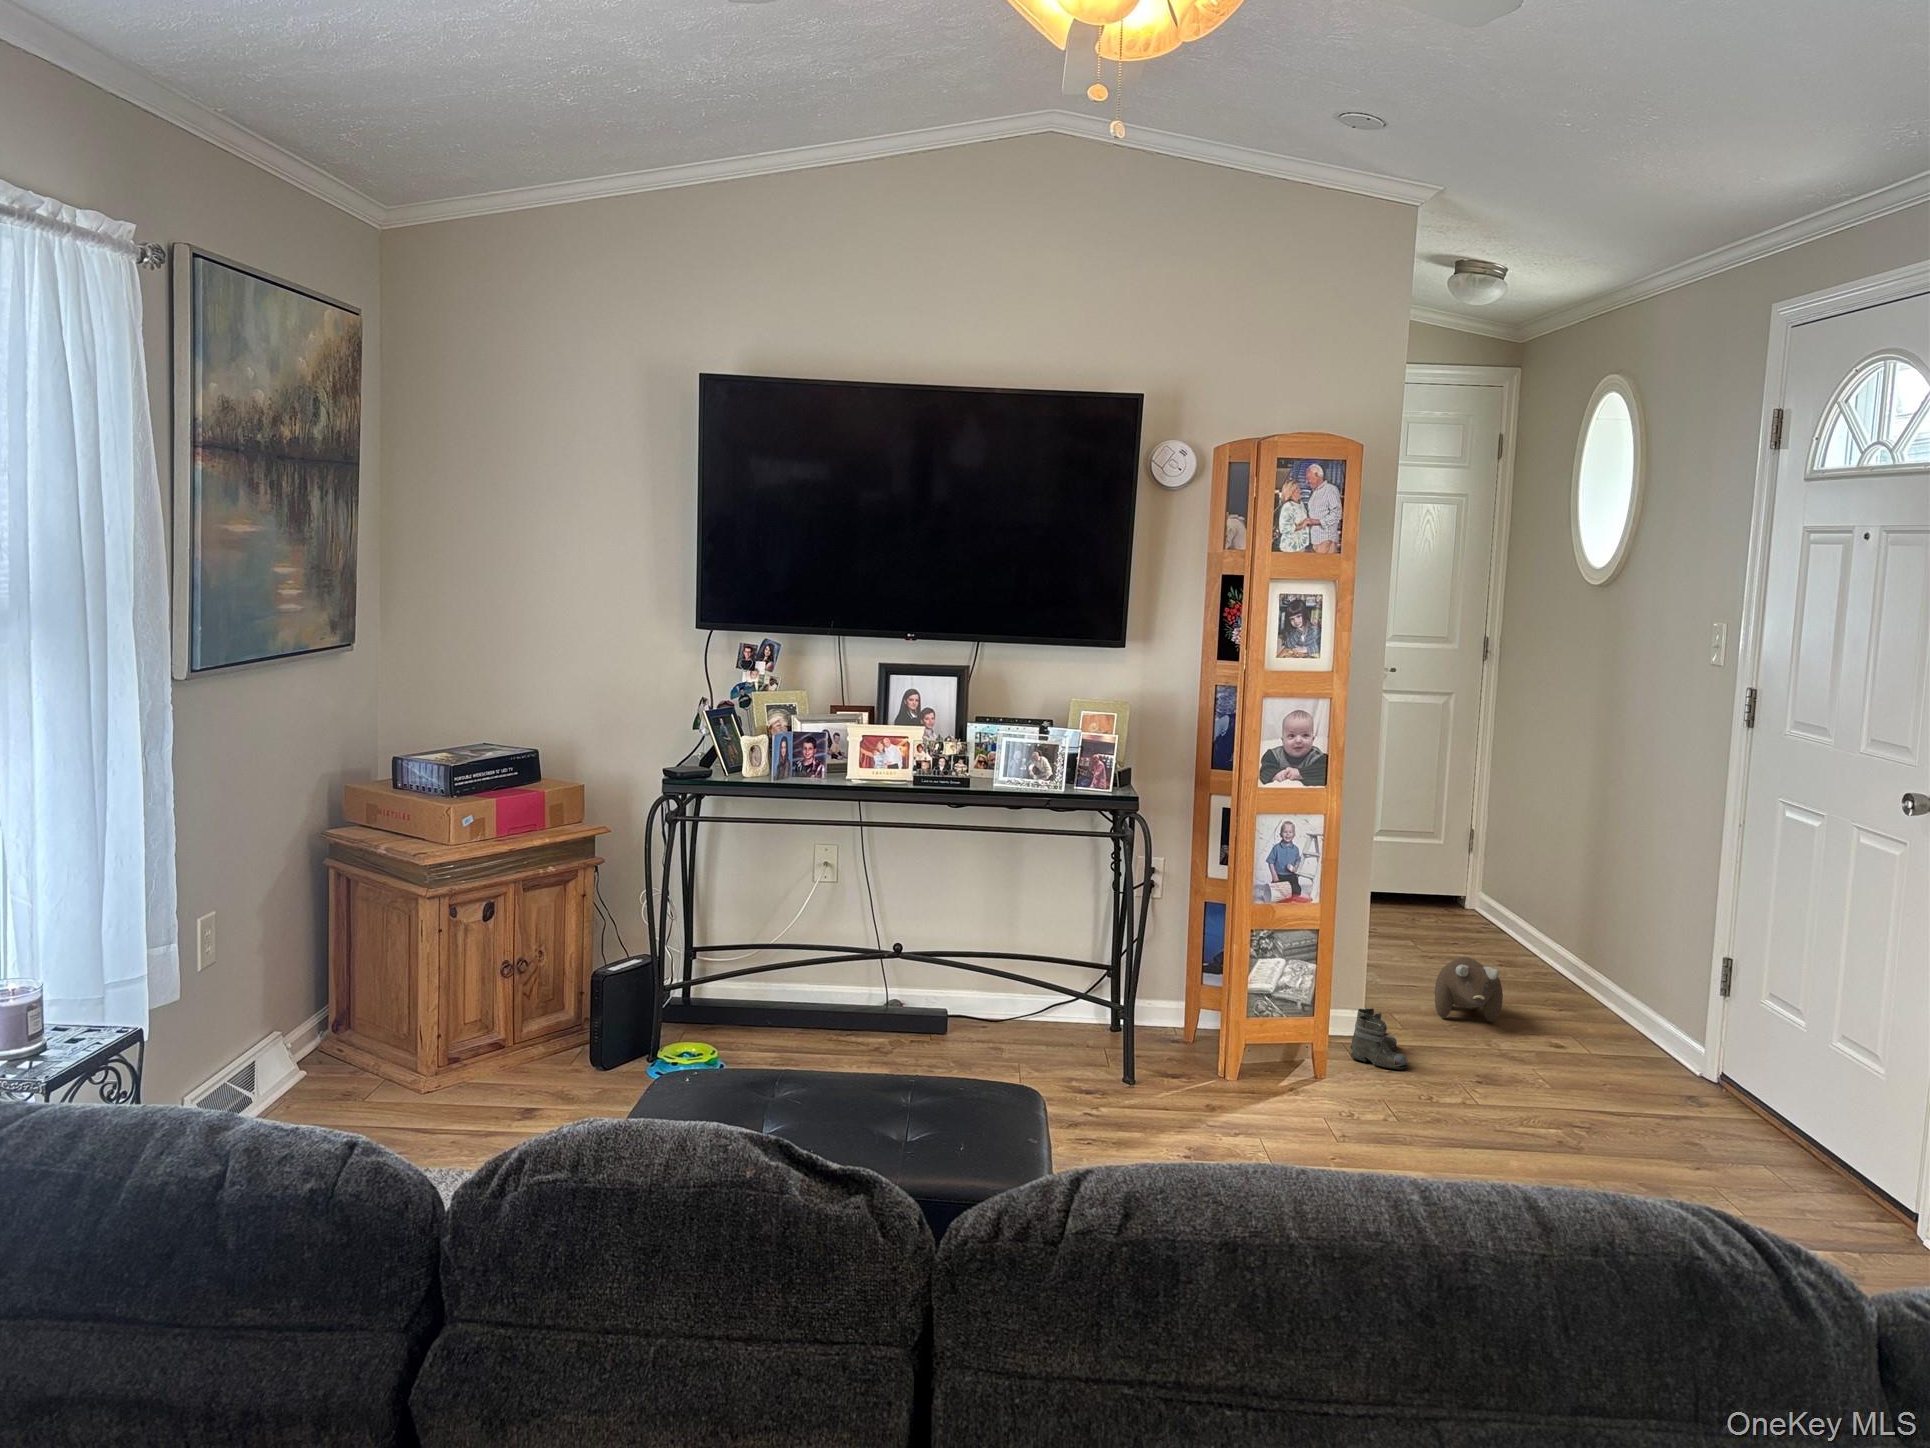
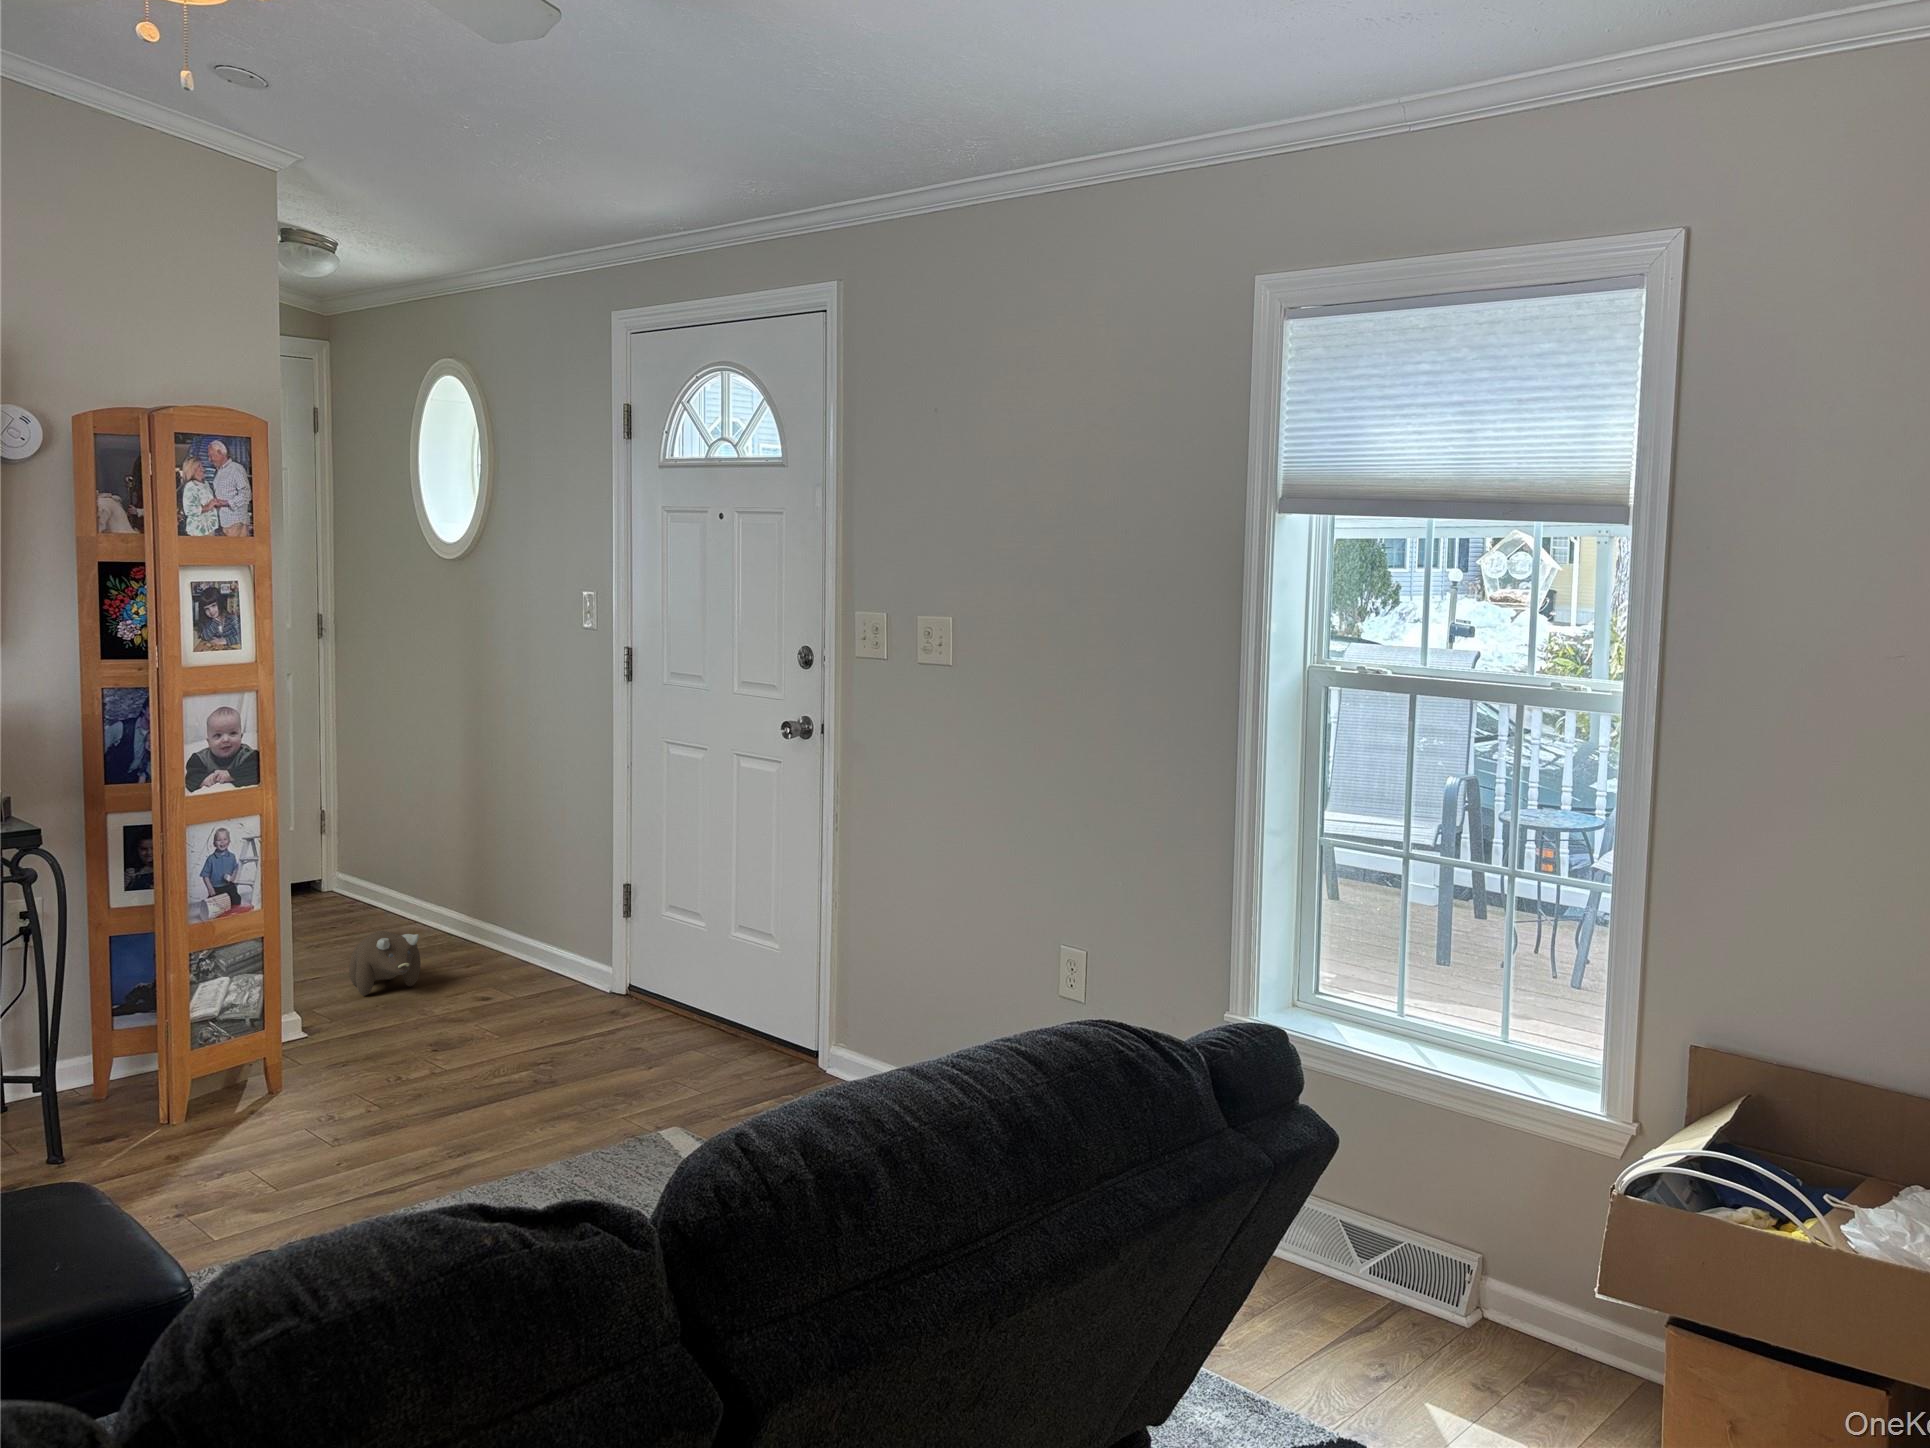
boots: present [1350,1008,1408,1069] -> none [291,1004,361,1066]

